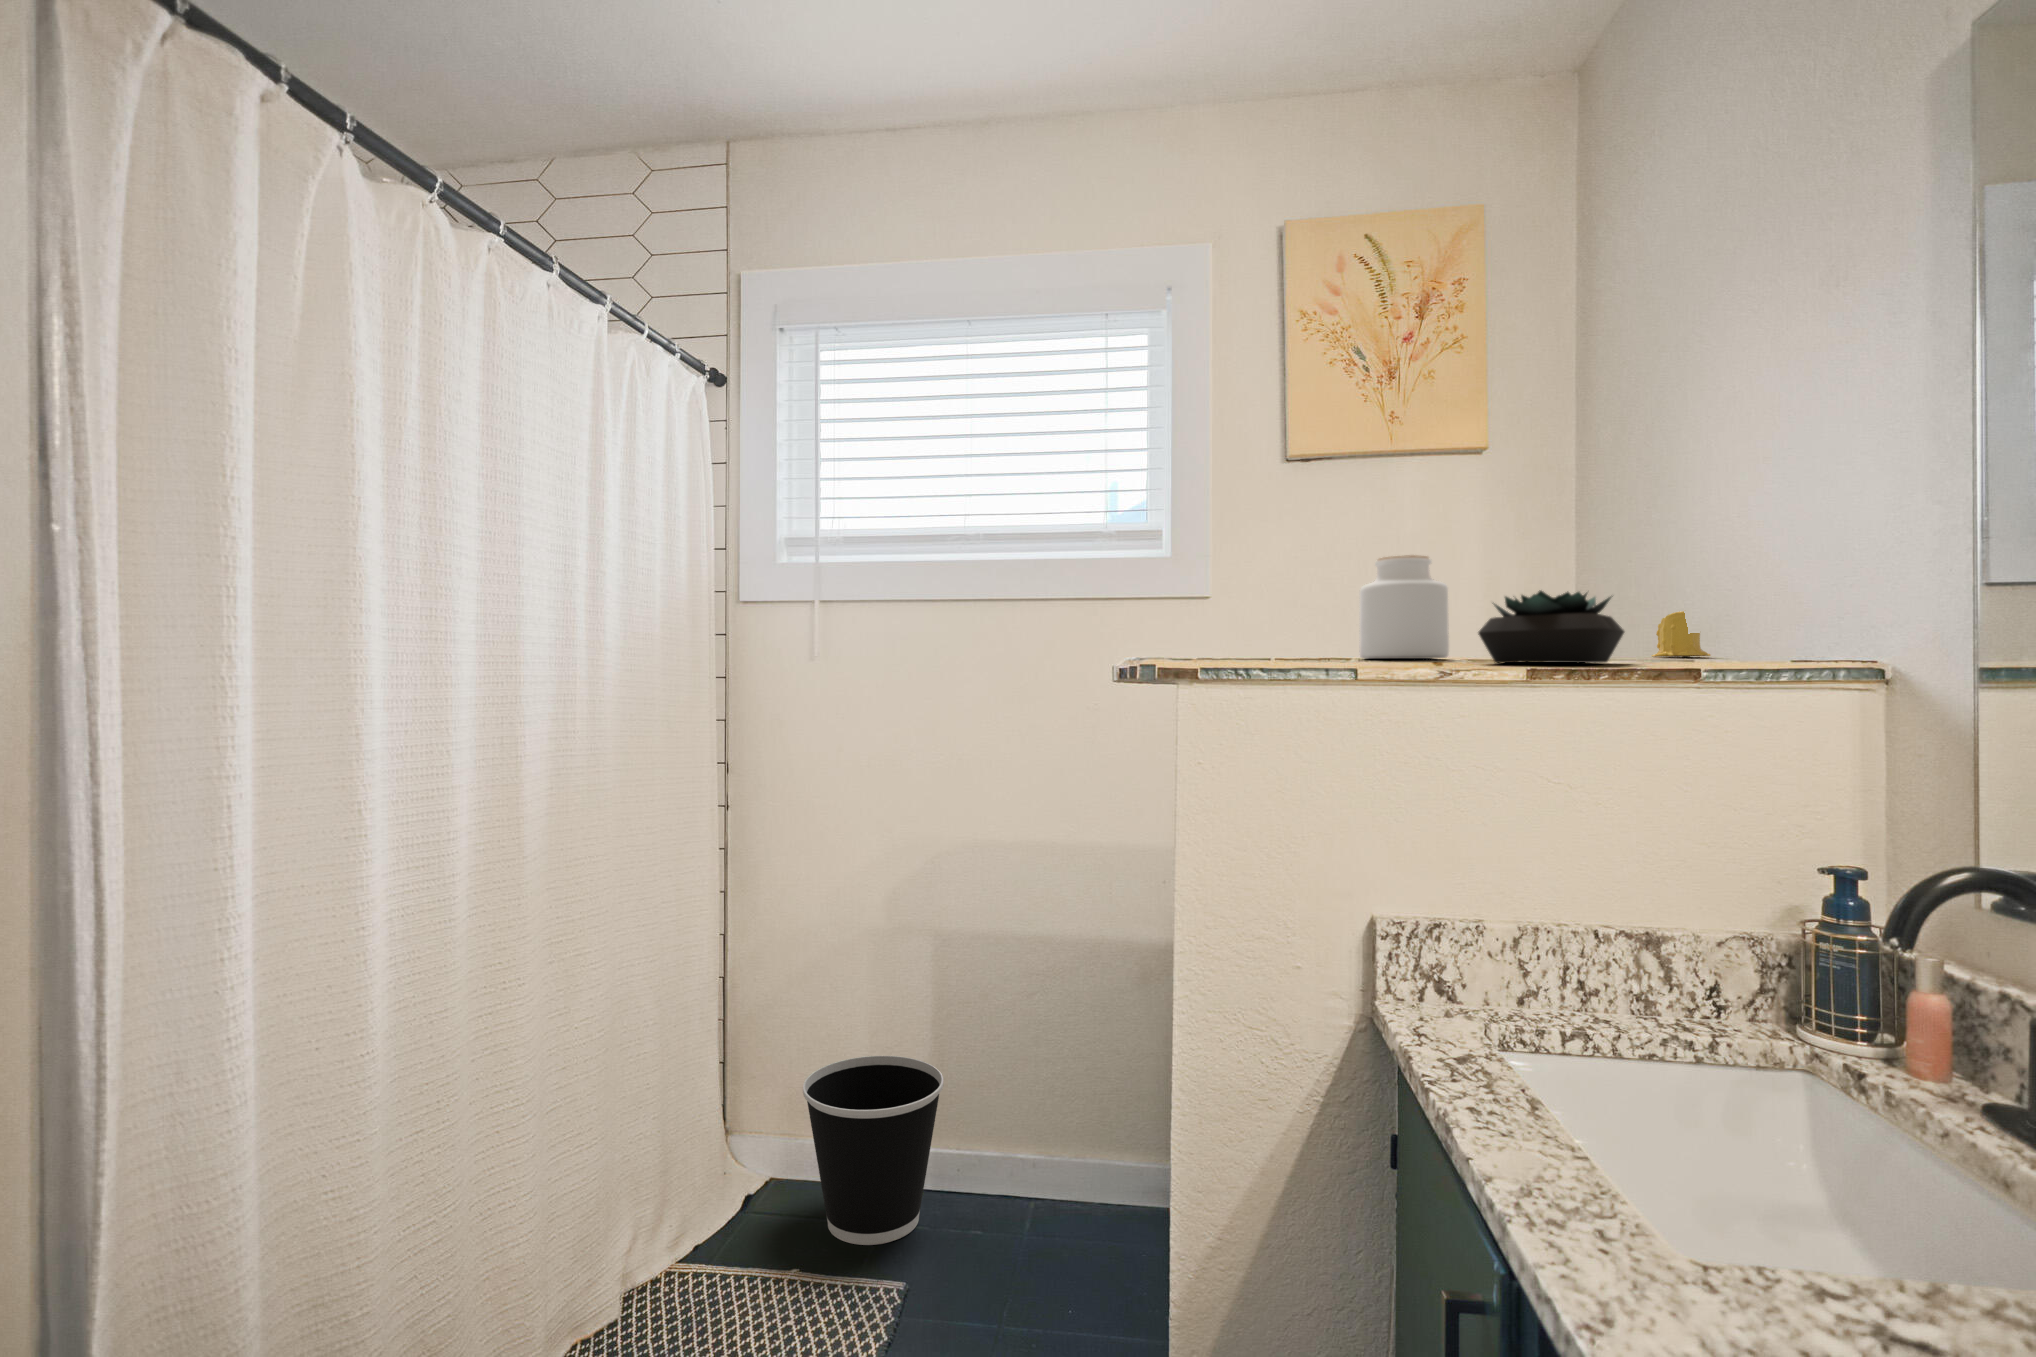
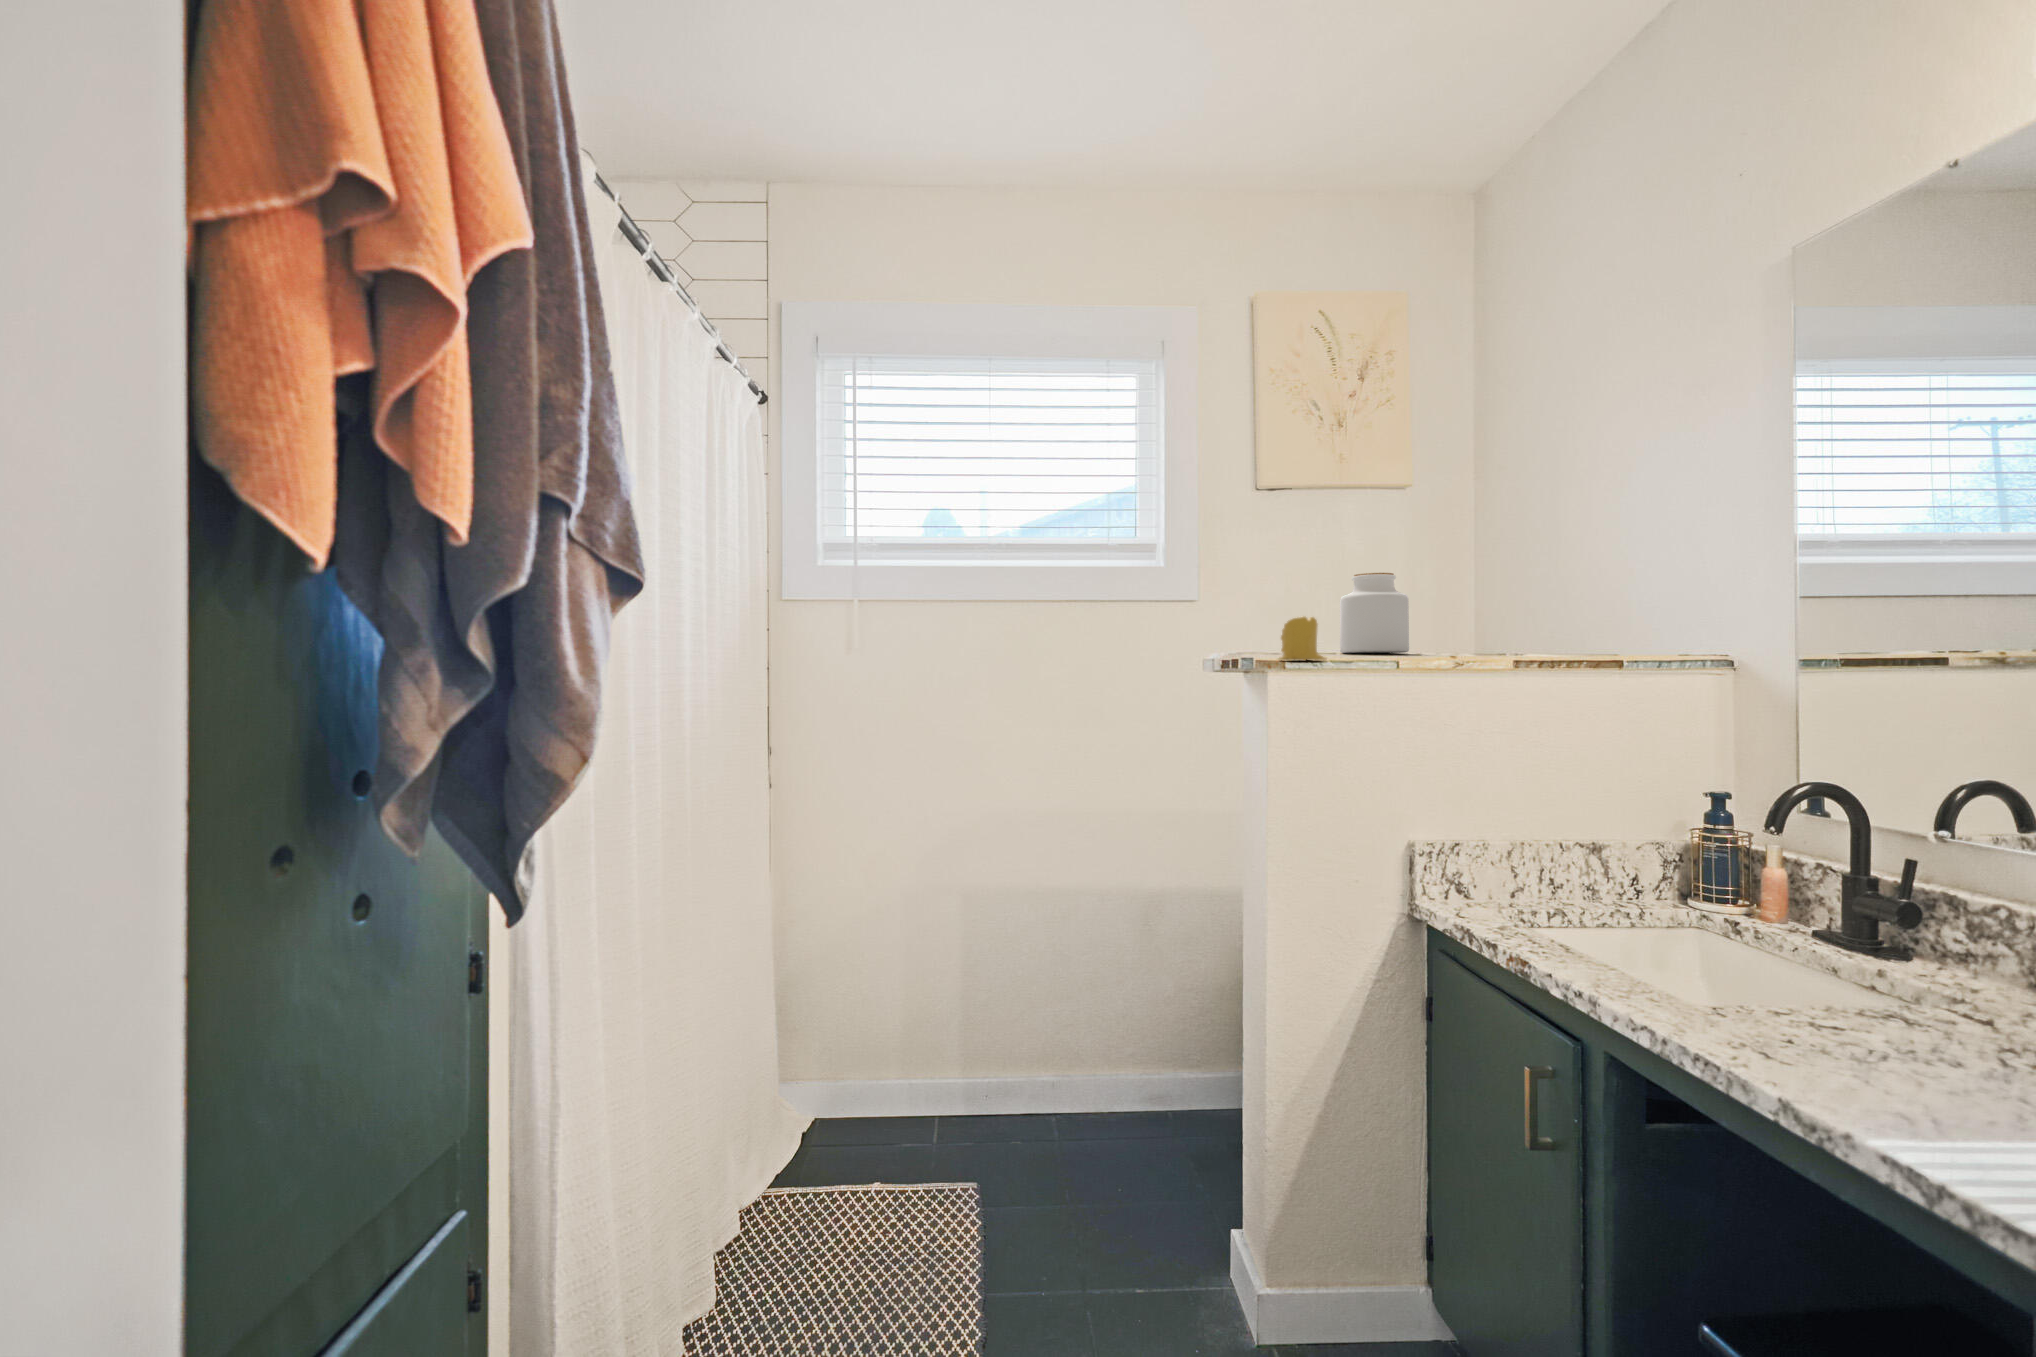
succulent plant: present [1478,591,1624,663] -> none [1448,602,1550,657]
candle: present [1652,611,1711,657] -> present [1279,617,1326,660]
wastebasket: present [803,1056,944,1245] -> none [861,1003,984,1162]

